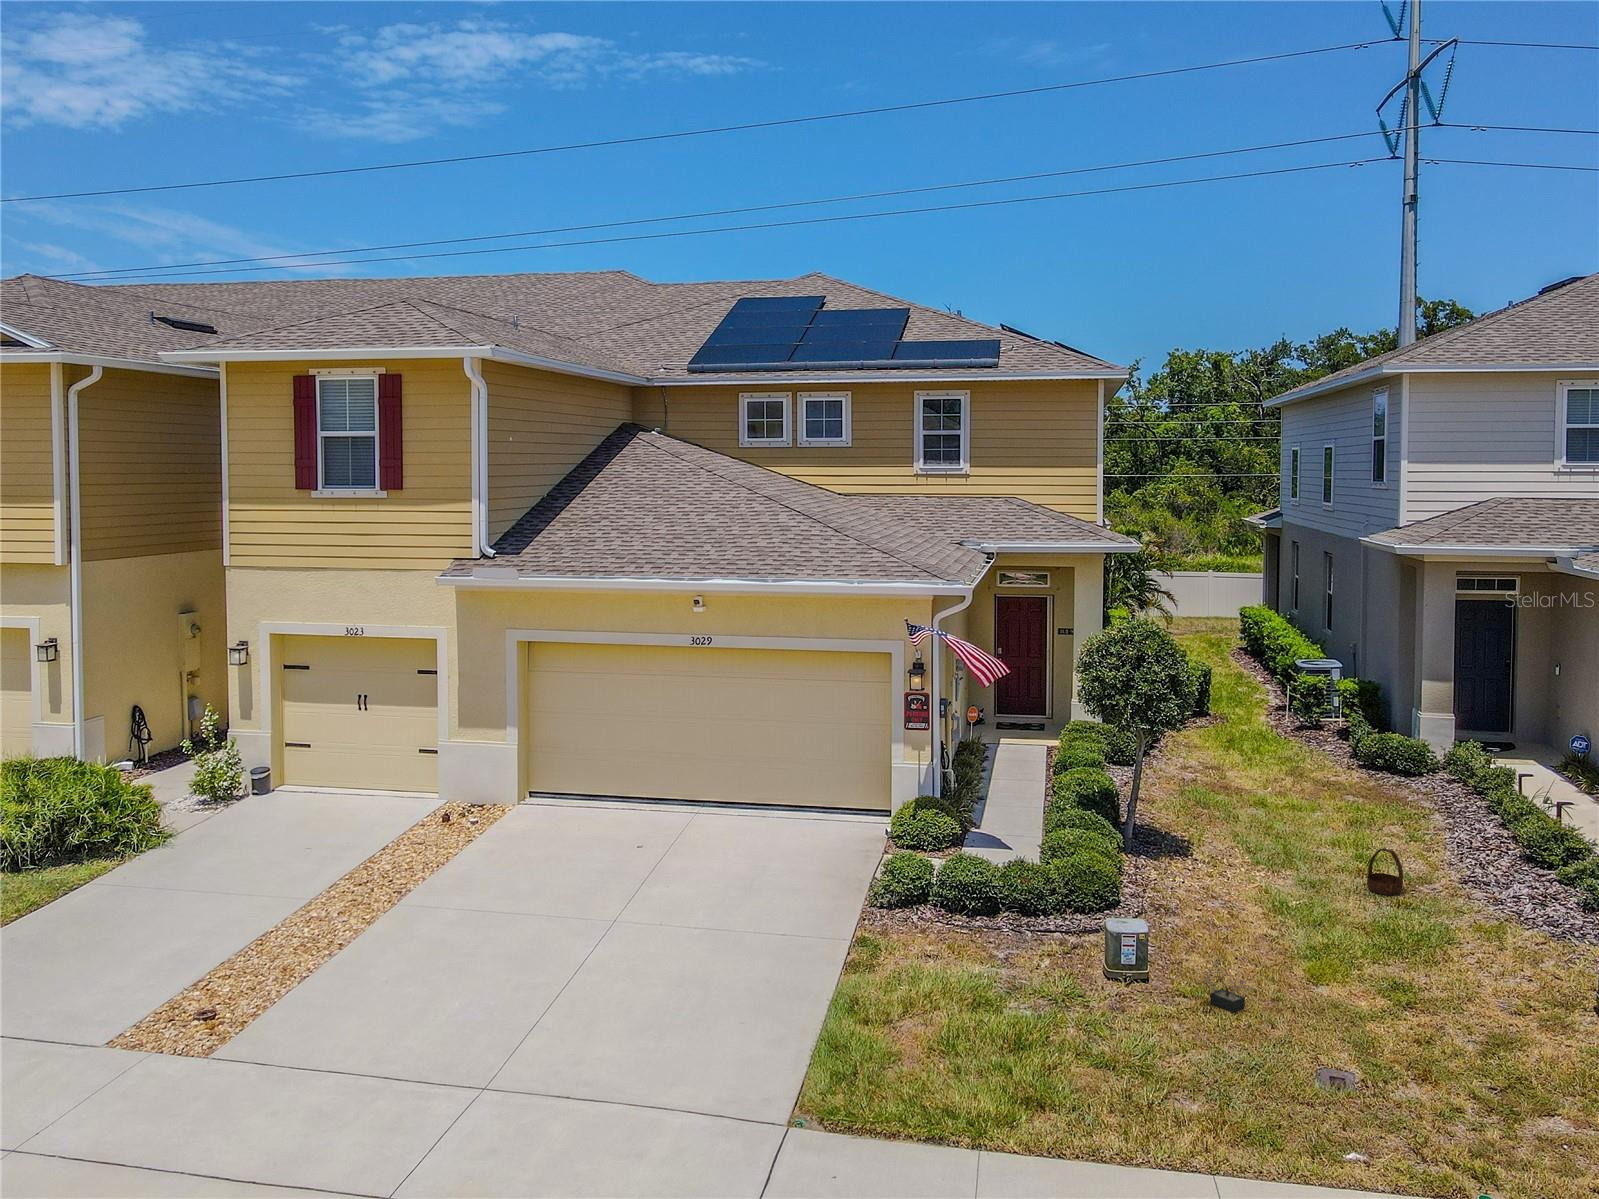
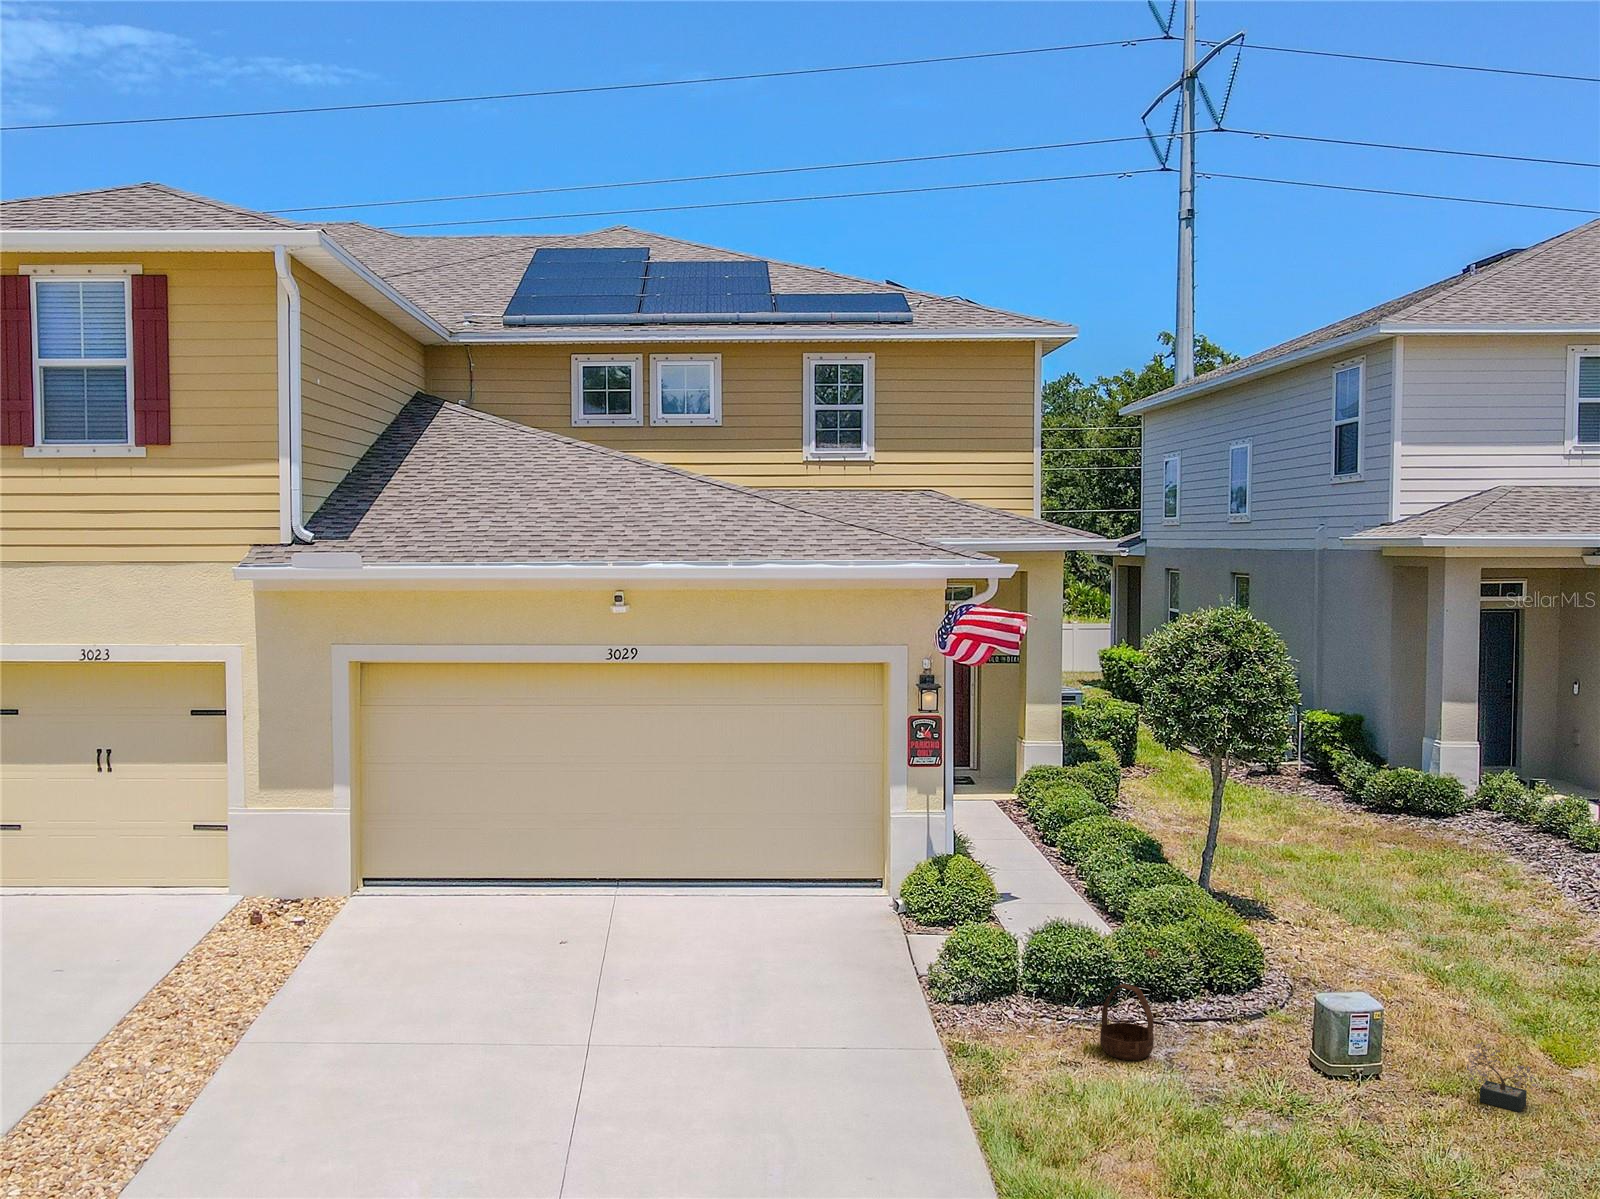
basket: present [1367,848,1403,895] -> present [1100,984,1154,1060]

